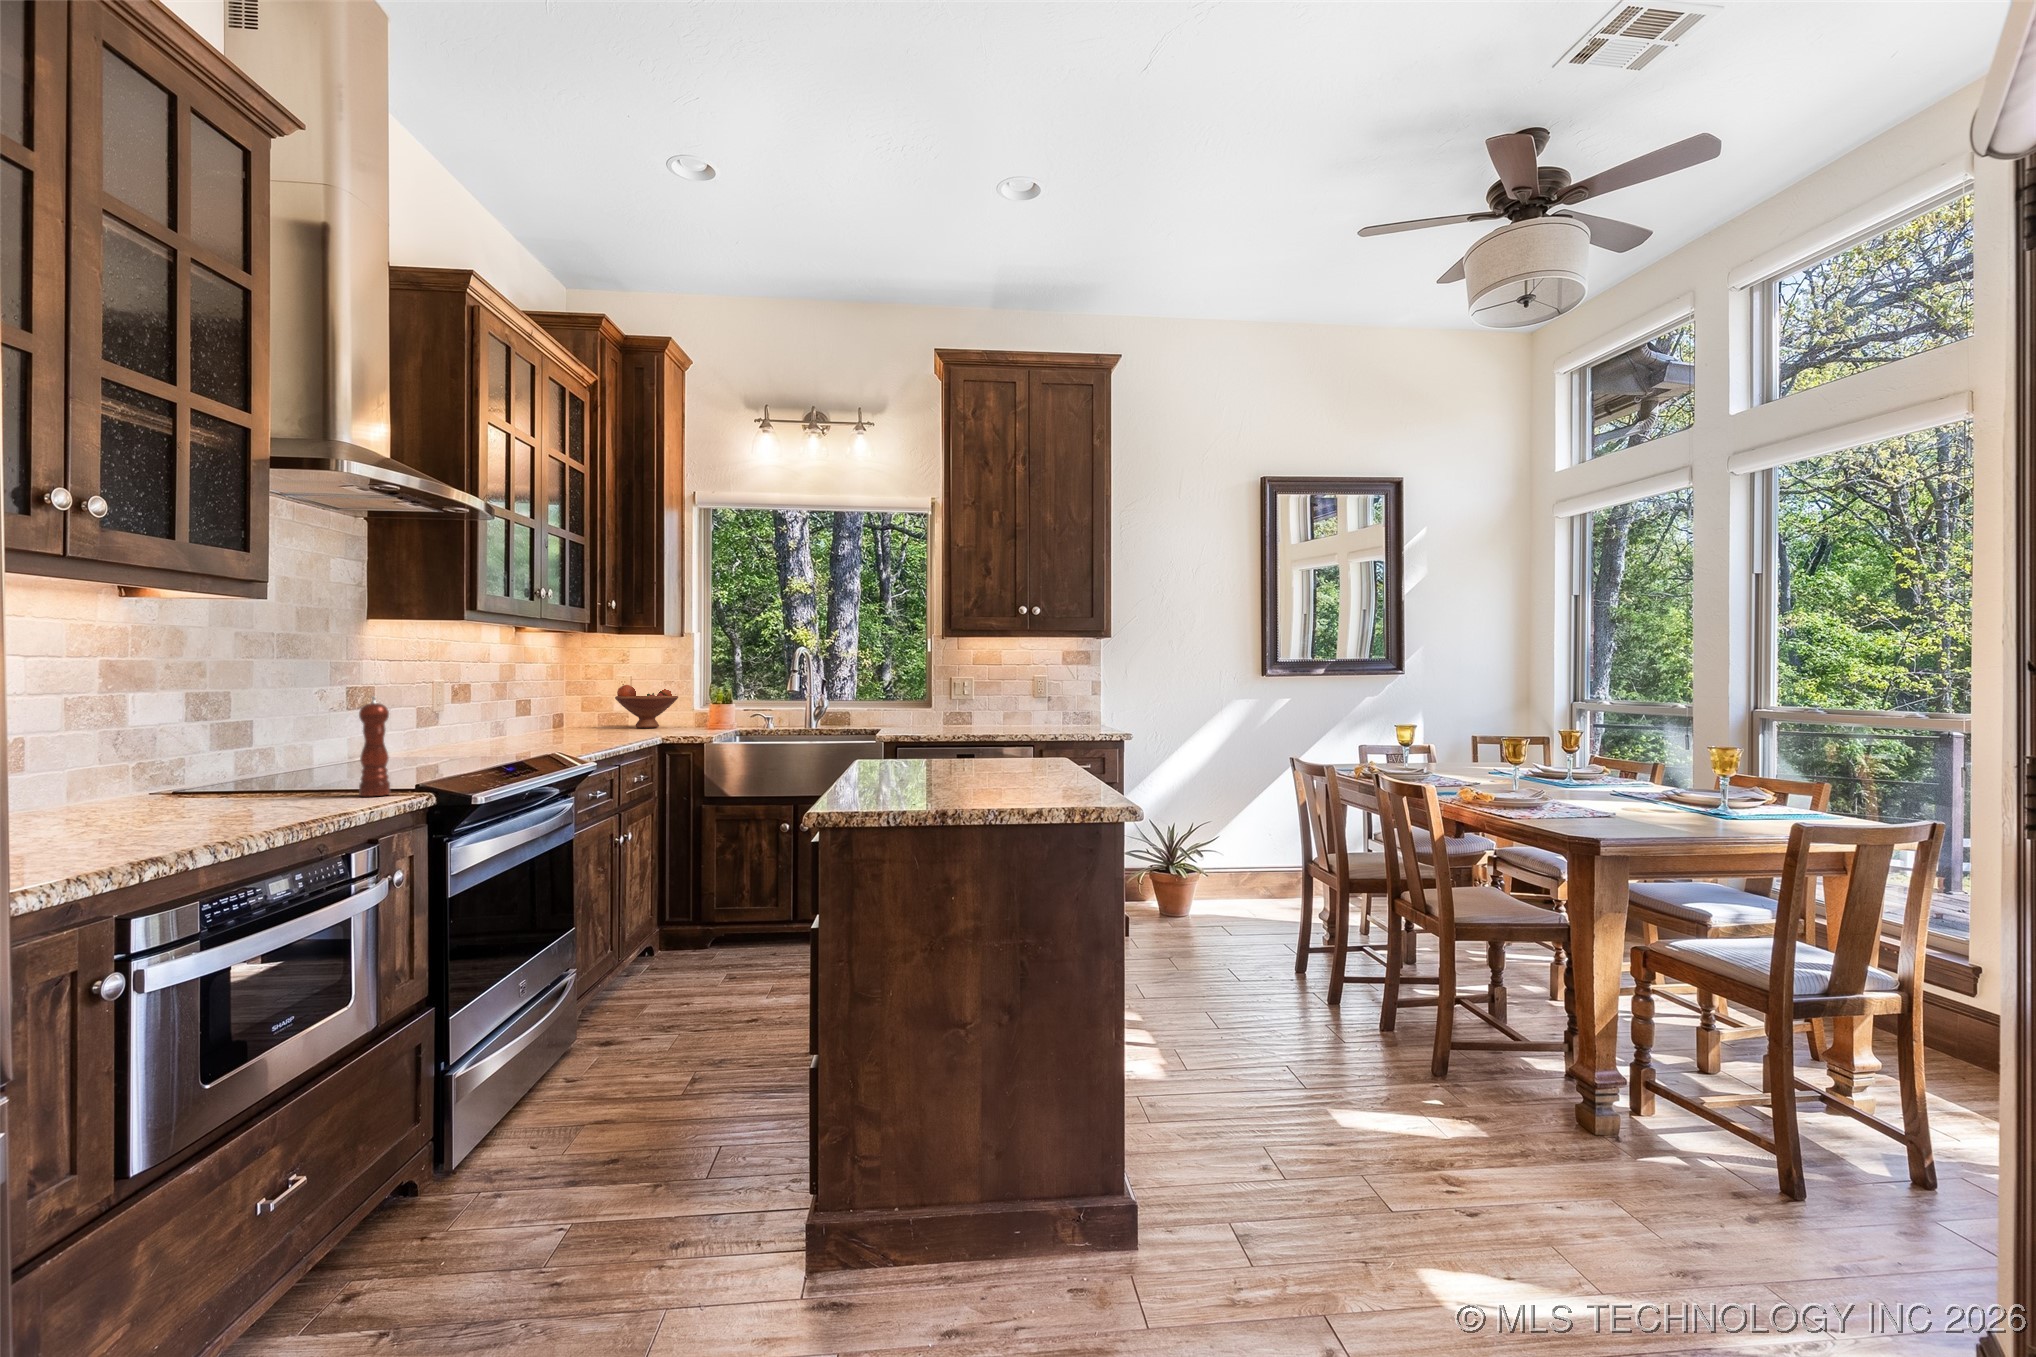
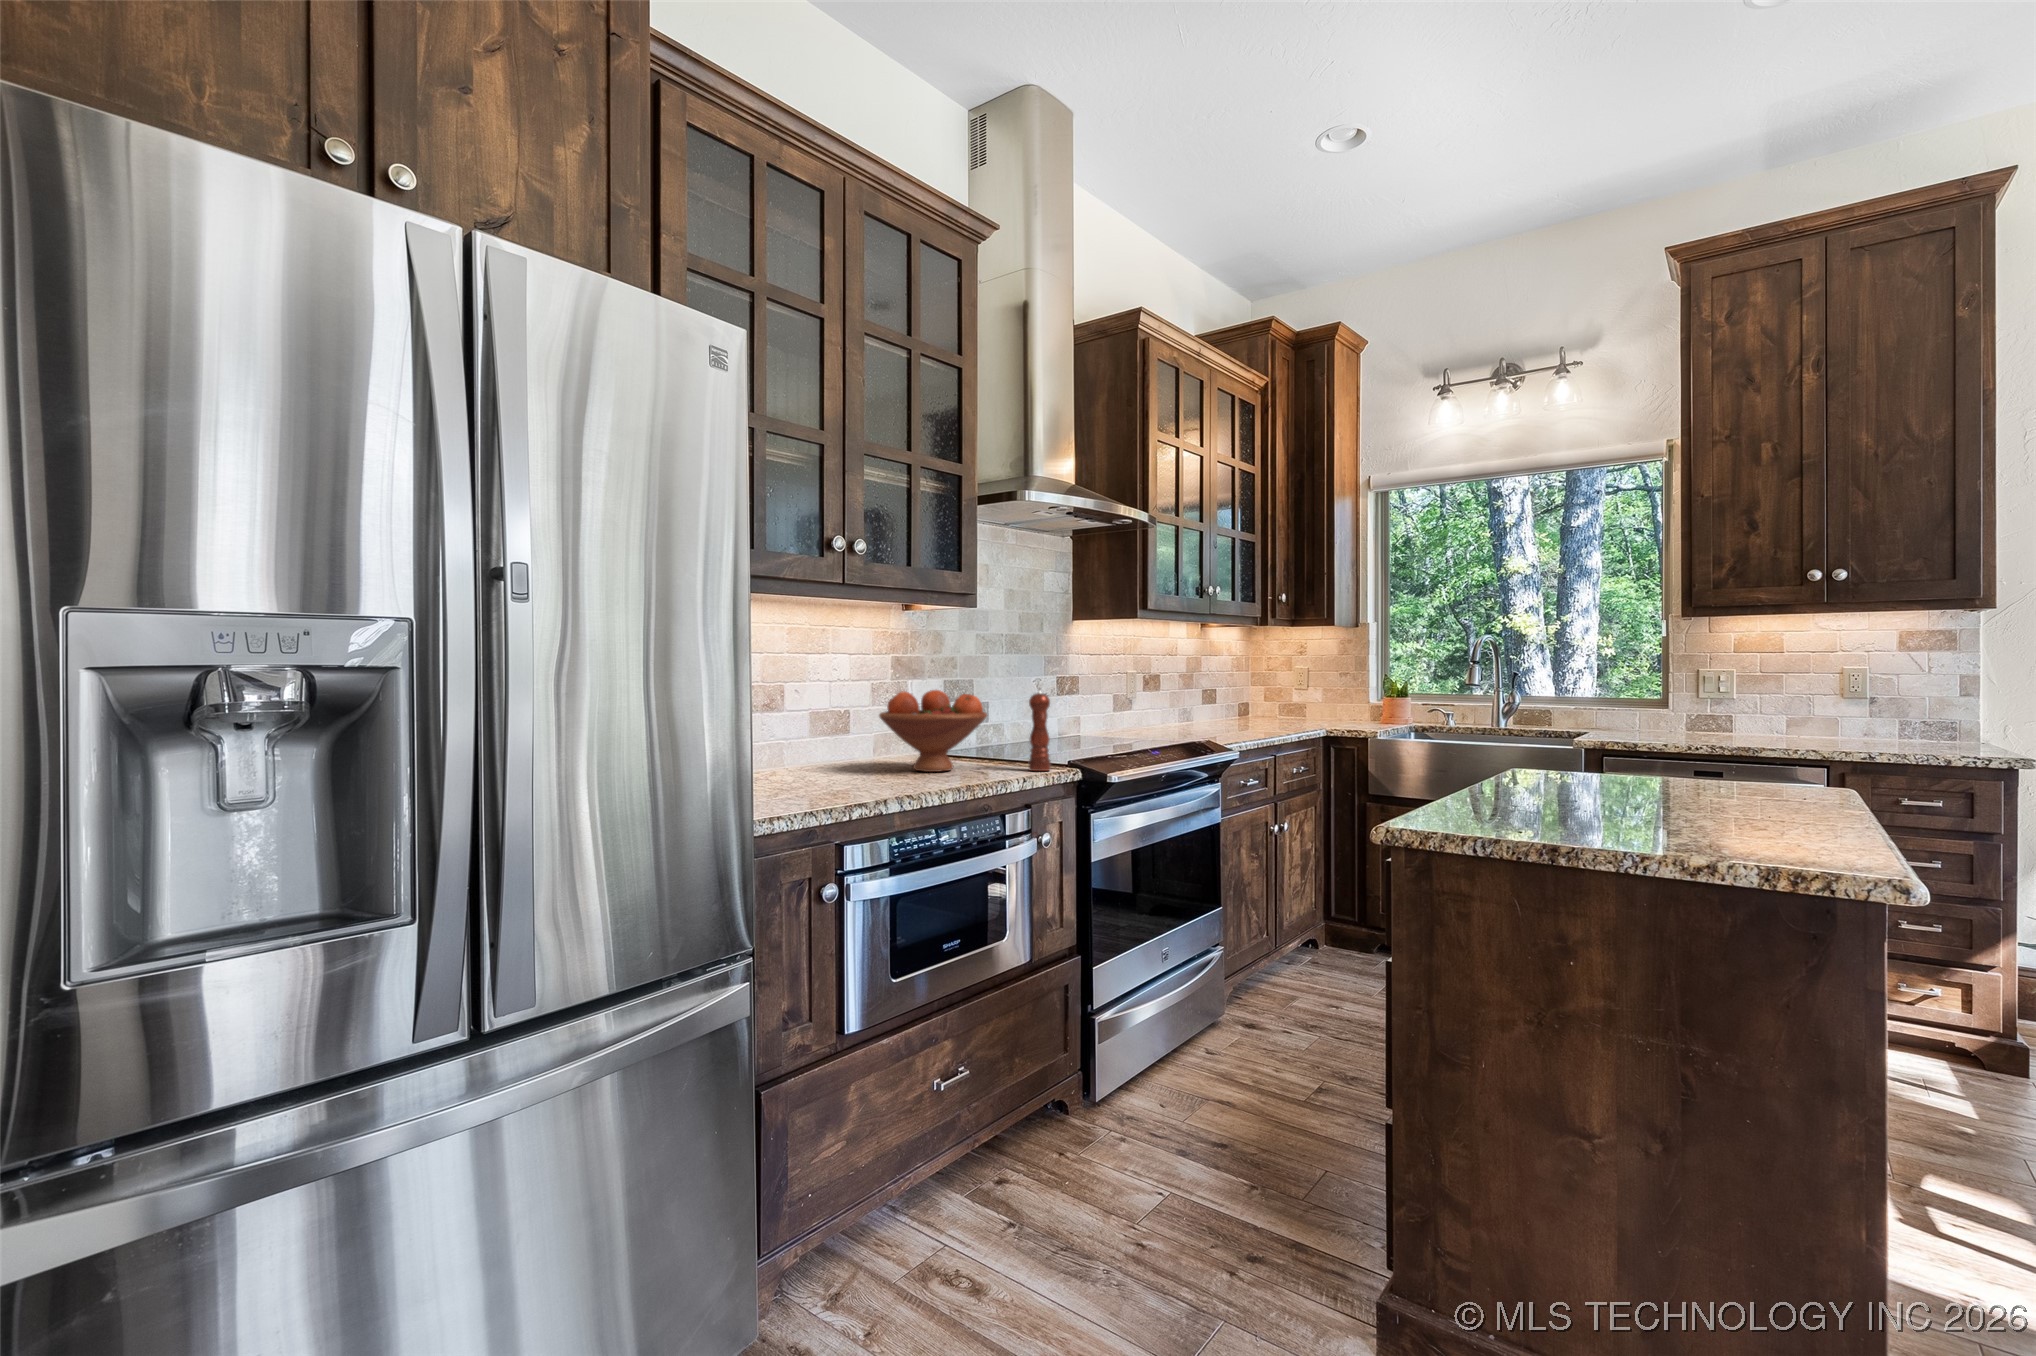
fruit bowl: present [615,685,678,728] -> present [879,690,987,772]

